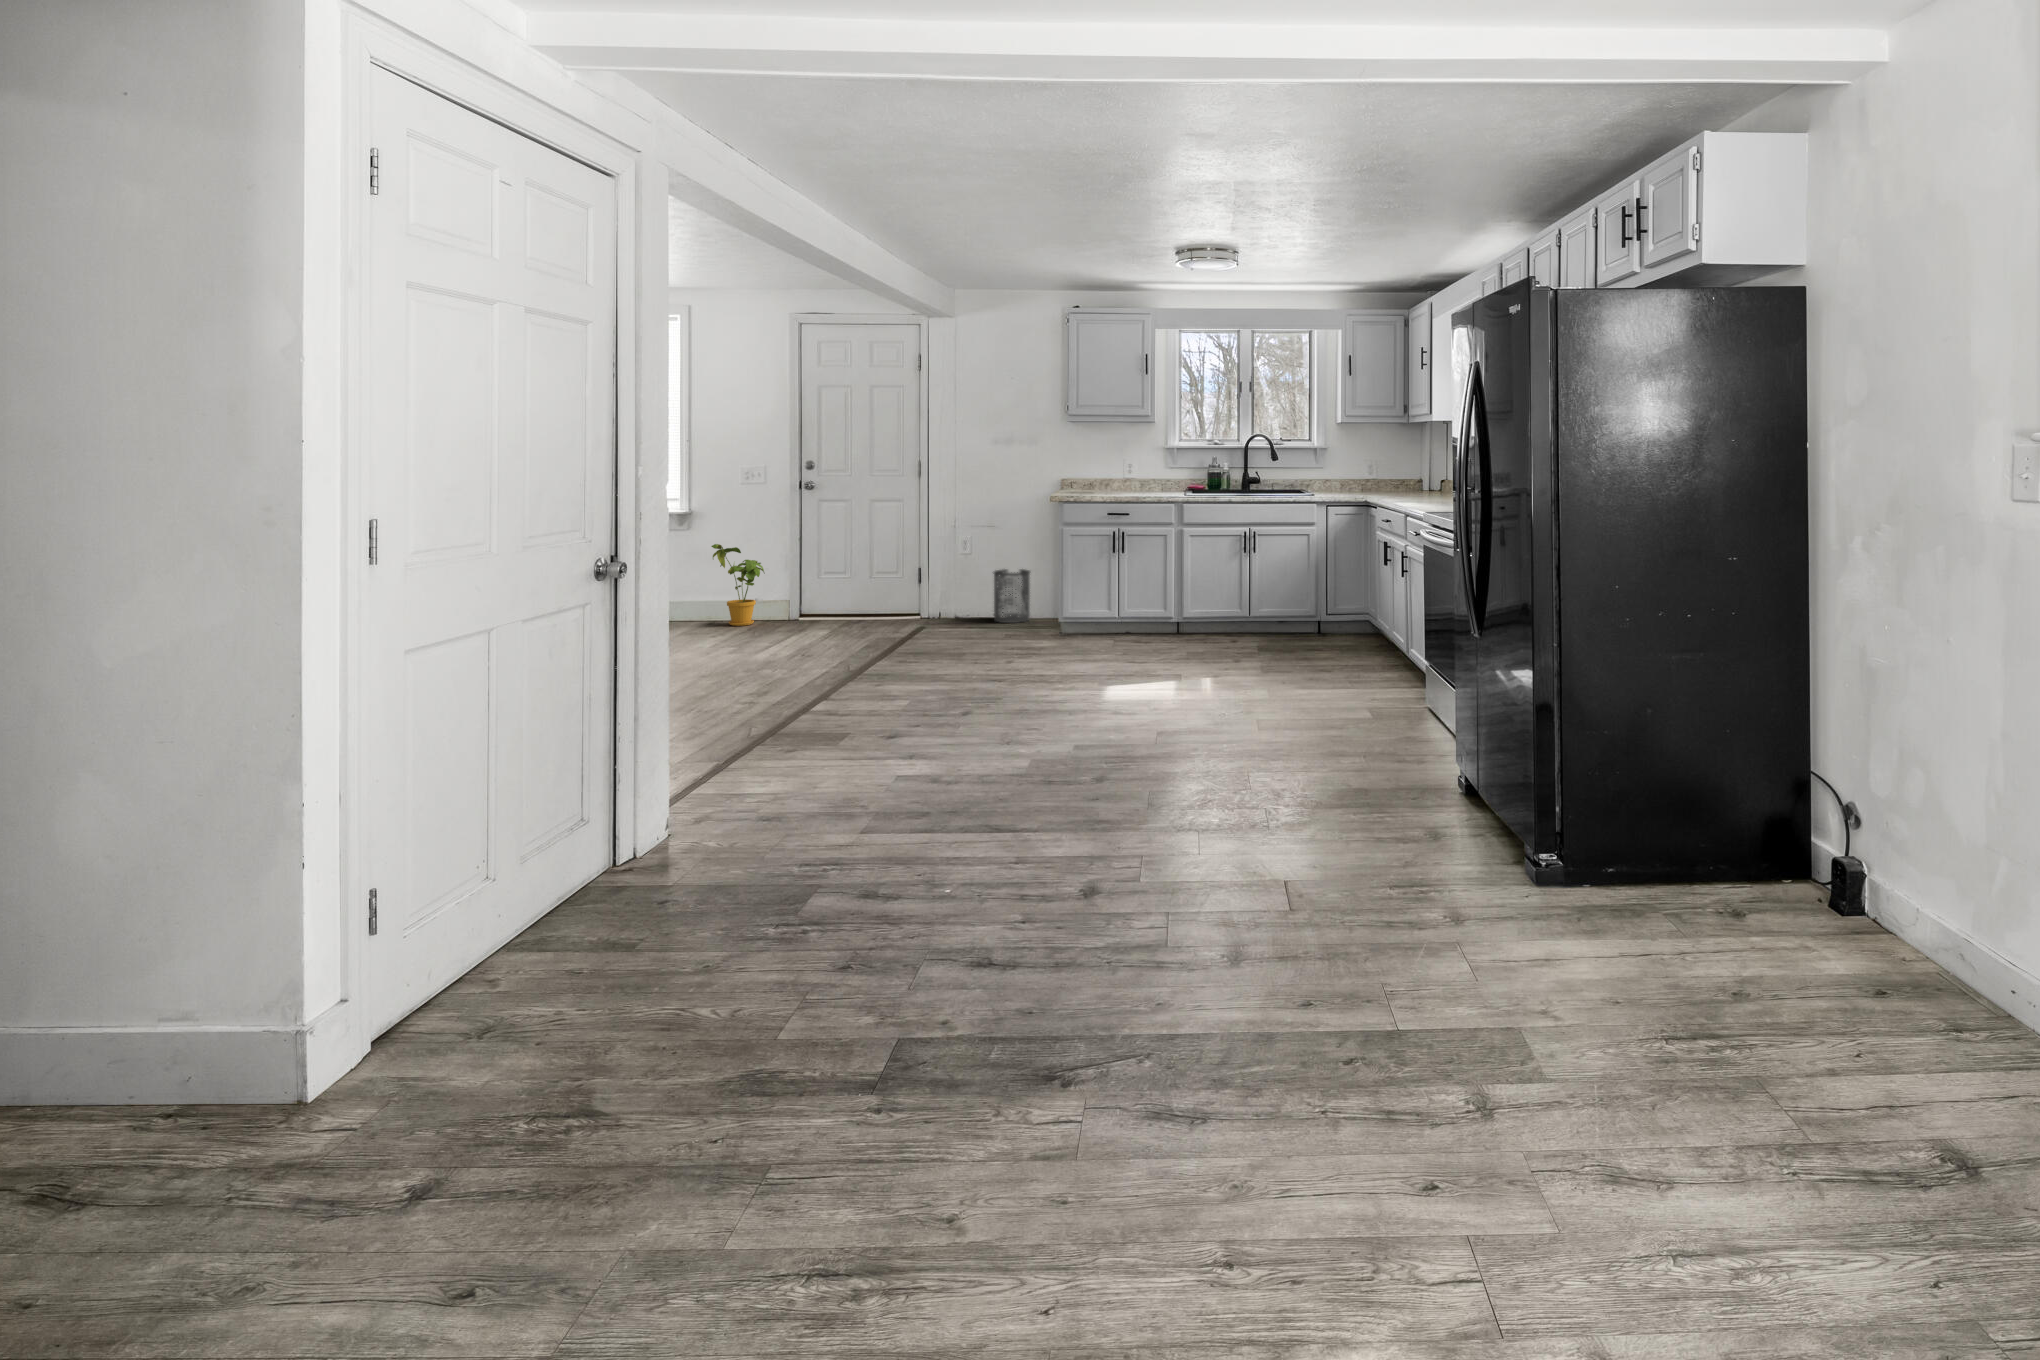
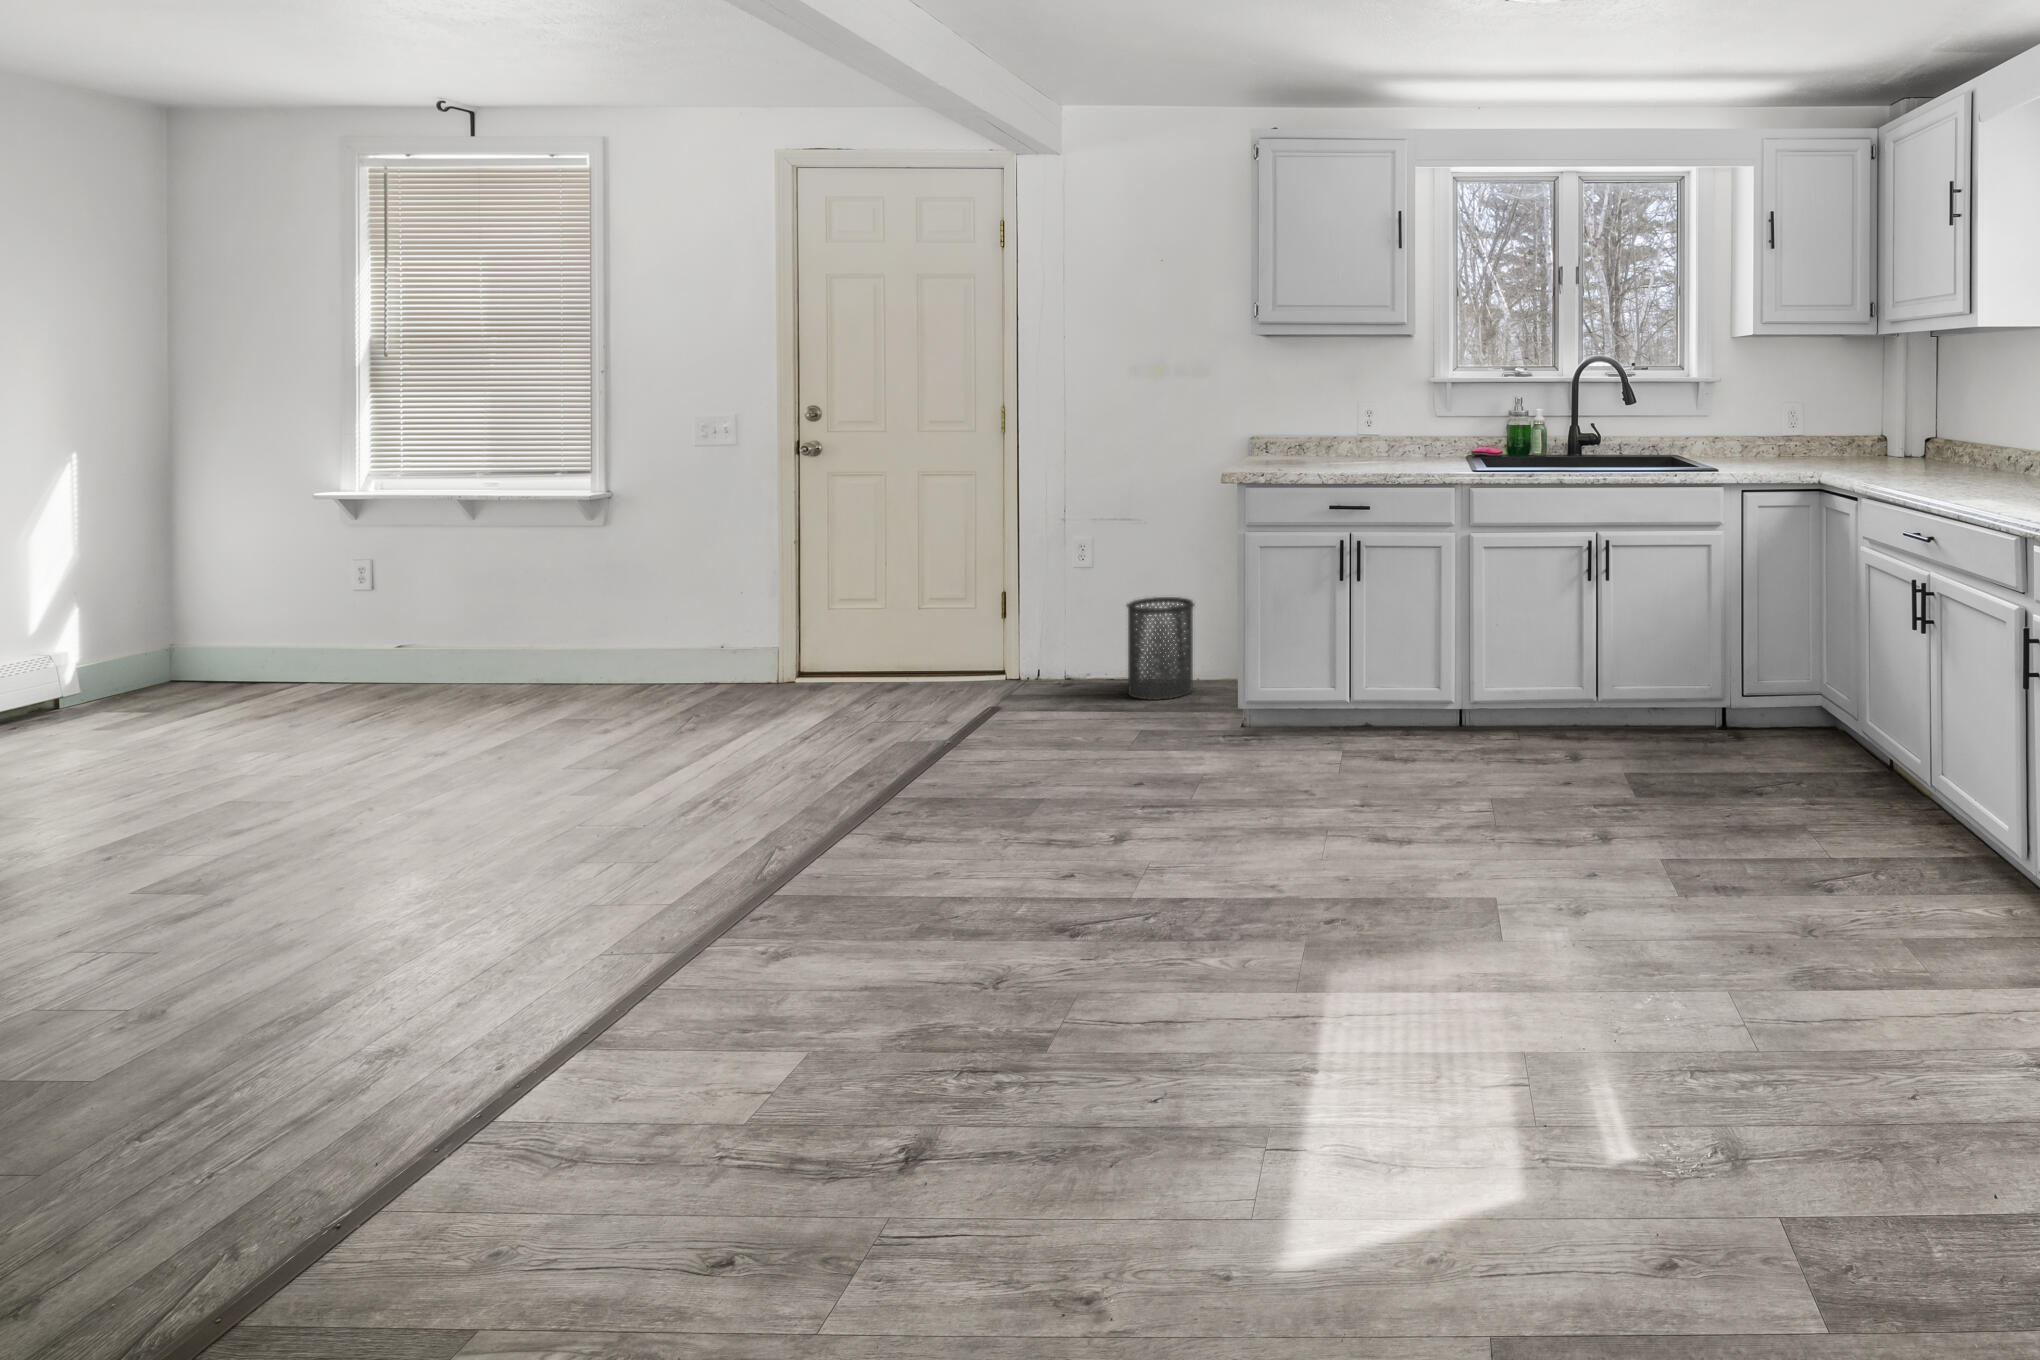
house plant: present [711,544,764,626] -> none [615,558,721,705]

